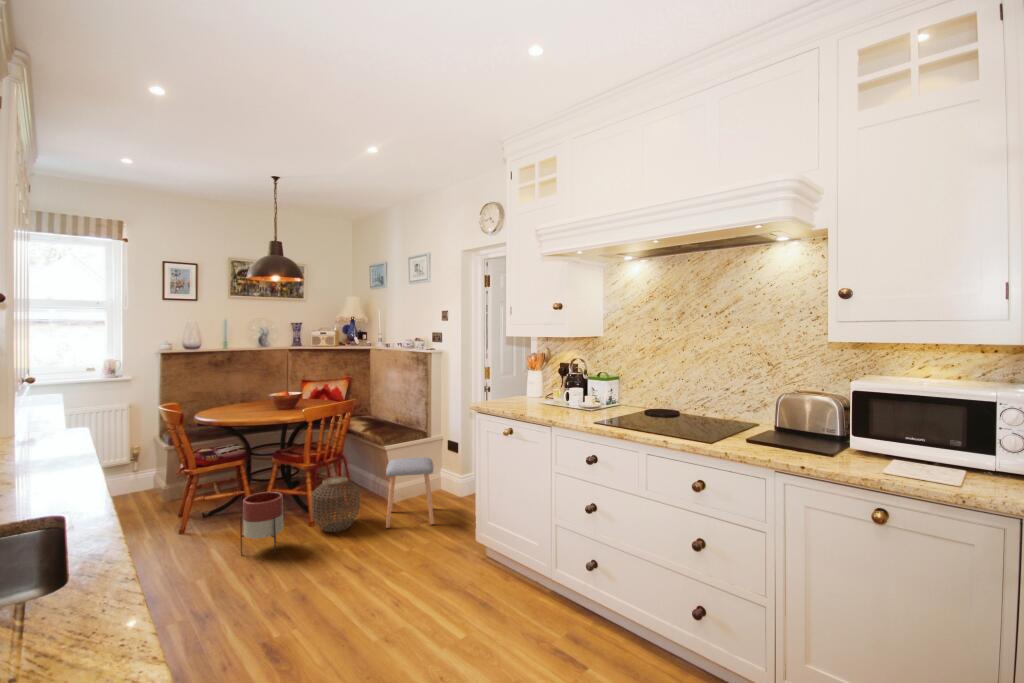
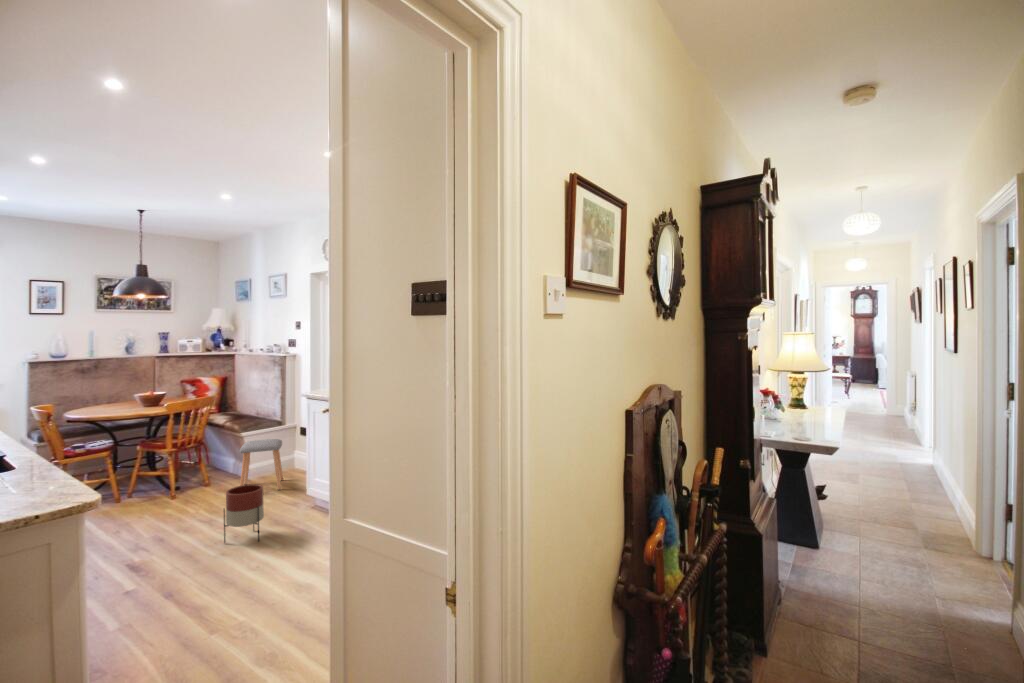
woven basket: present [311,476,360,532] -> none [172,456,217,500]
planter: present [240,492,283,556] -> present [224,484,264,543]

